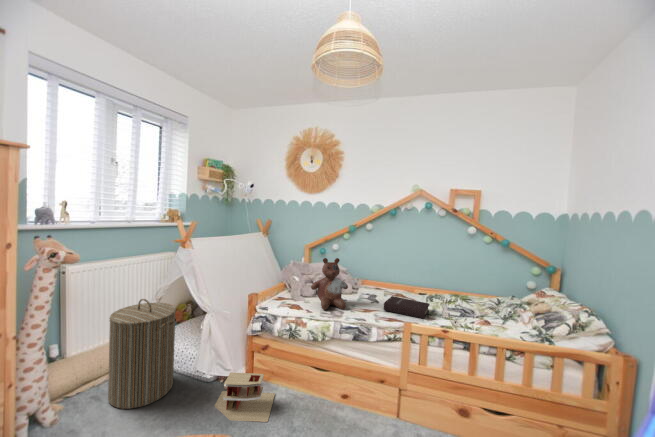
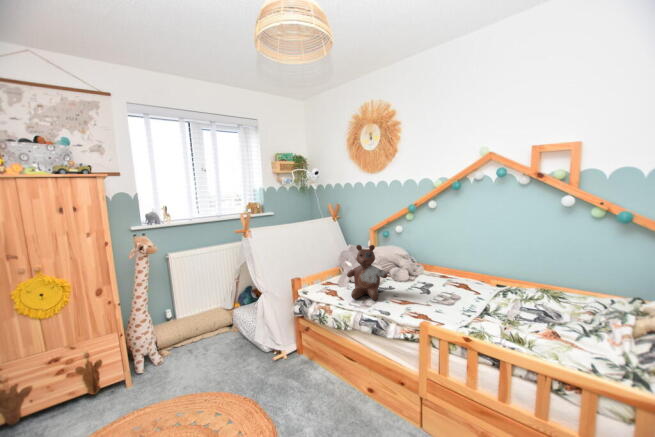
book: present [384,296,430,319] -> none [418,289,480,321]
laundry hamper: present [108,299,176,409] -> none [190,279,243,362]
toy house: present [215,373,275,422] -> none [249,347,311,396]

